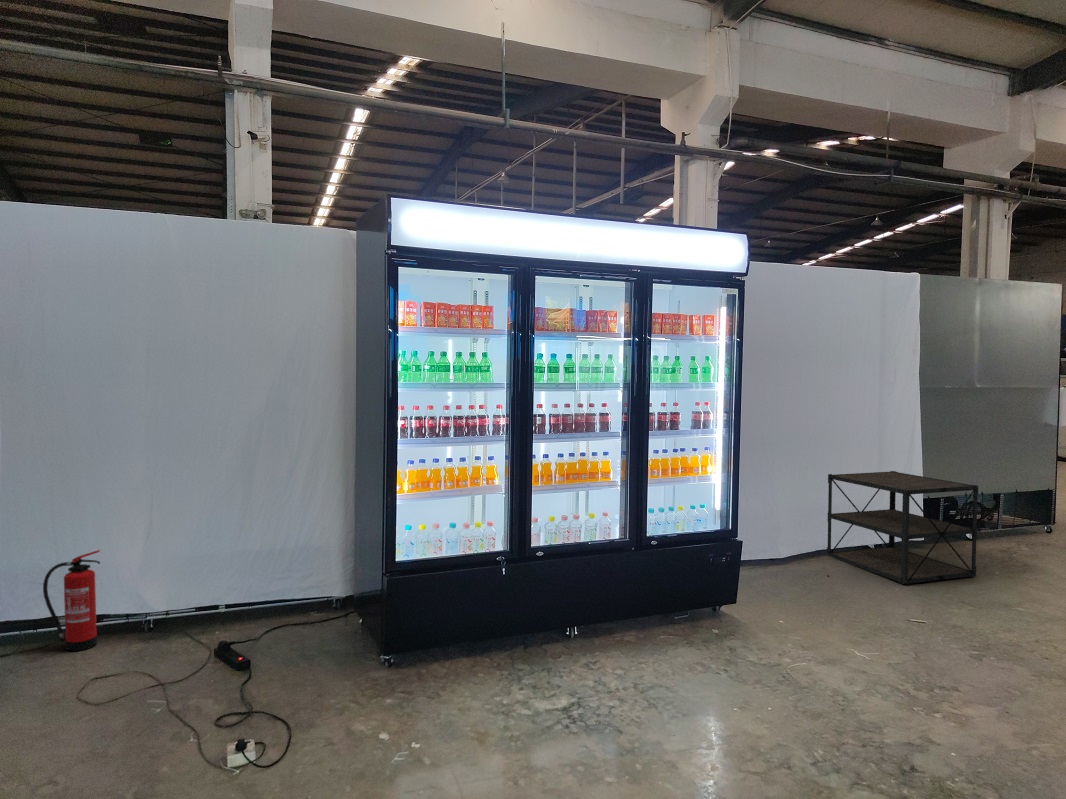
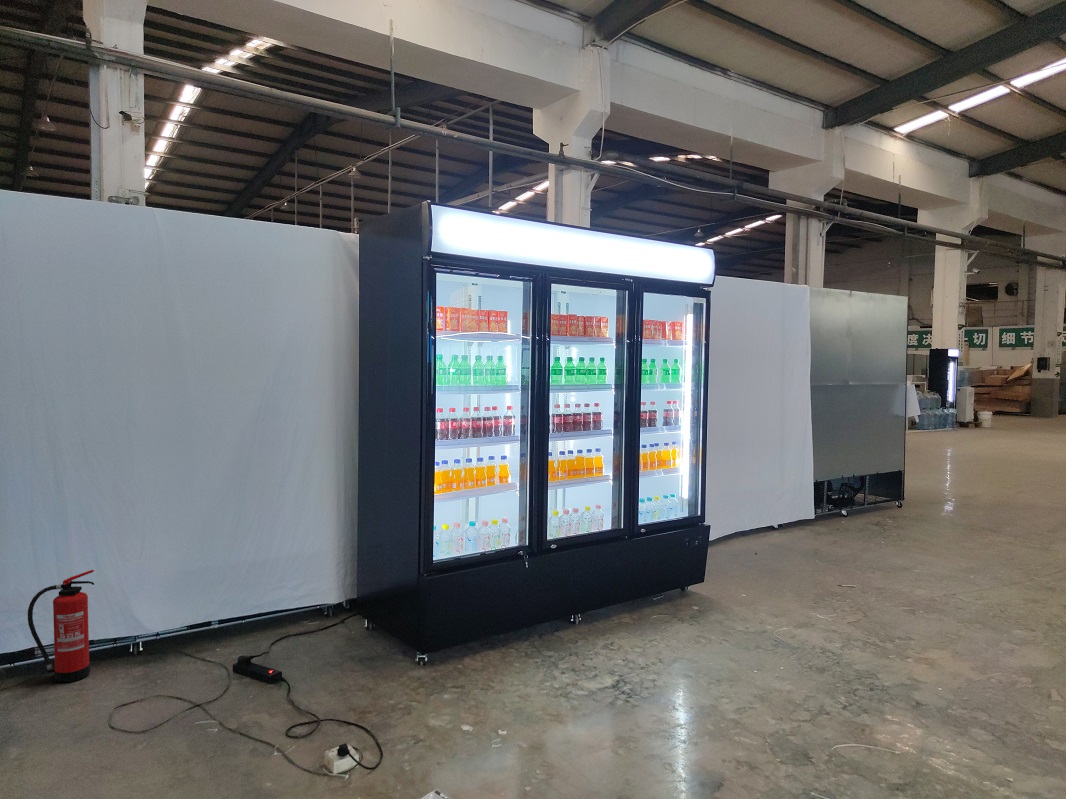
shelving unit: present [827,471,978,584] -> none [748,459,871,555]

